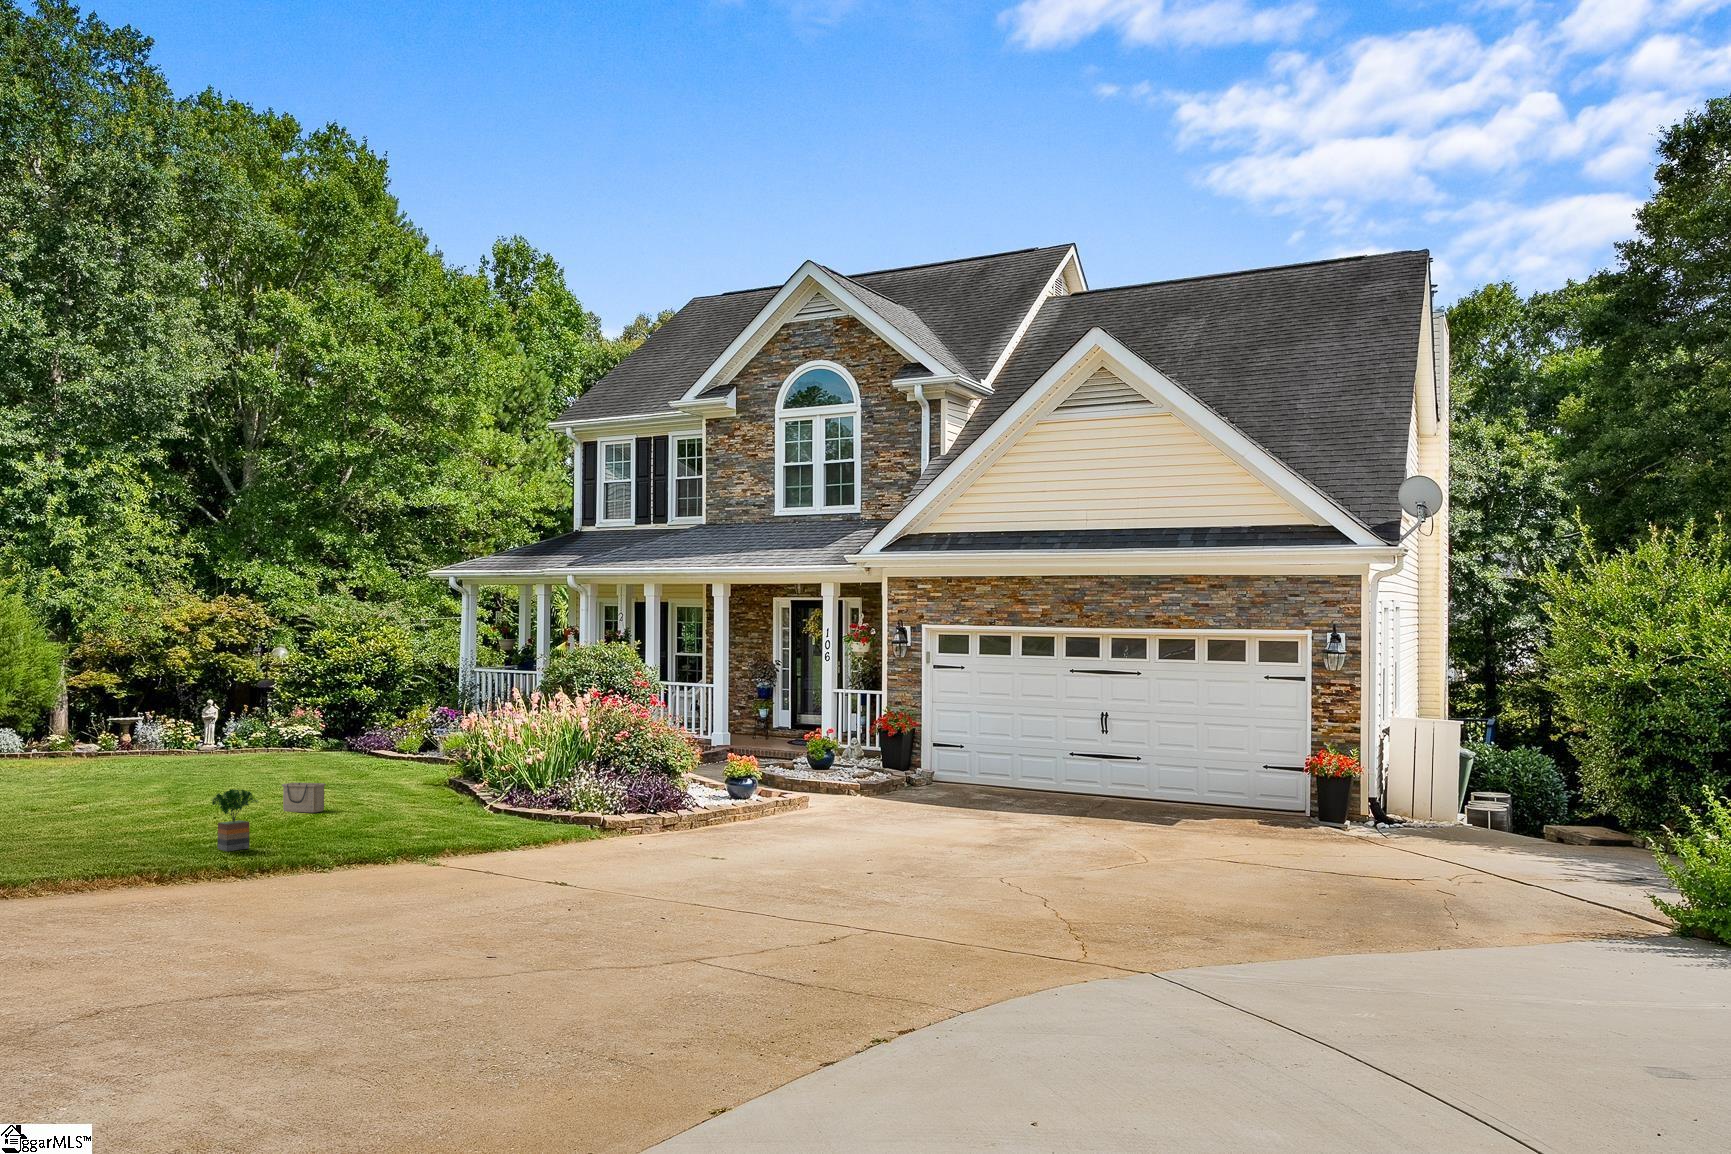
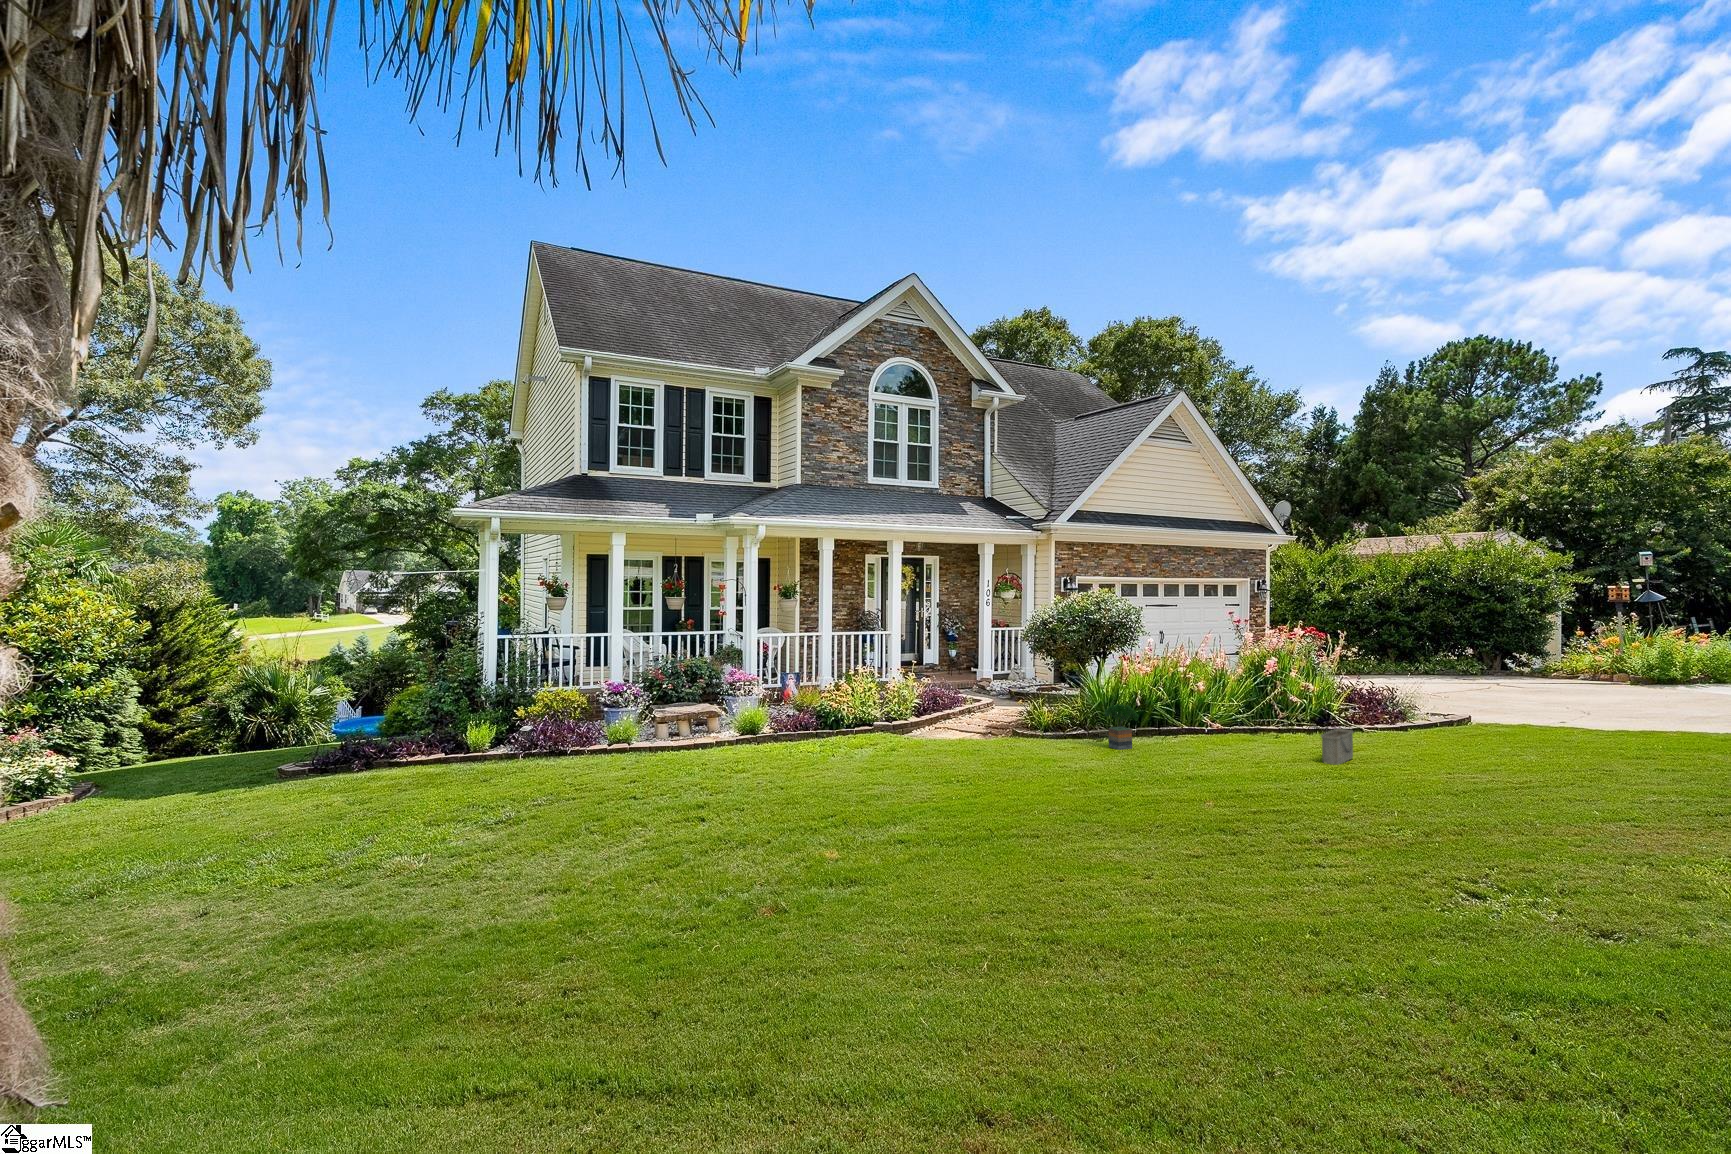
potted tree: present [212,789,258,851] -> present [1105,704,1138,750]

